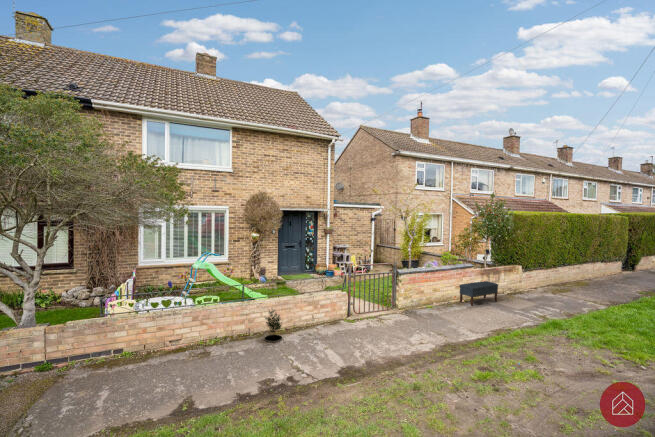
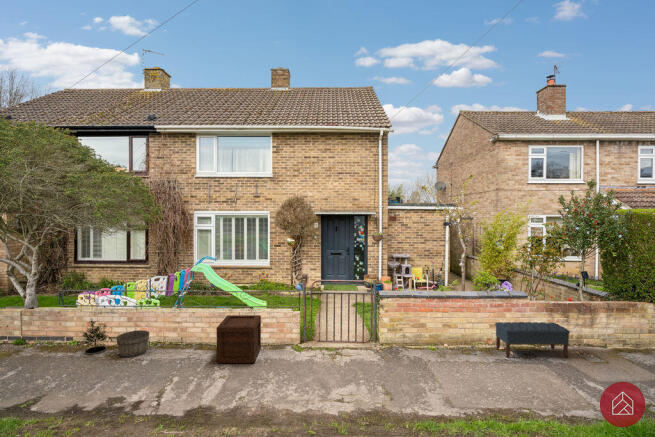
wooden crate: none [293,298,336,342] -> present [217,315,261,363]
potted tree: present [264,311,282,342] -> present [83,319,107,355]
wooden bucket: none [196,325,228,356] -> present [116,330,149,358]

